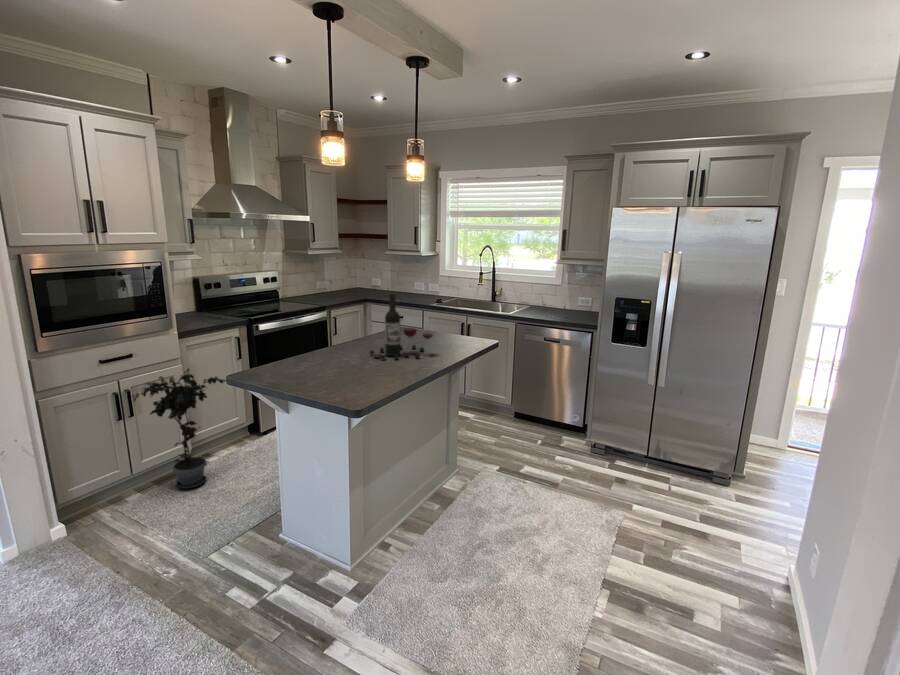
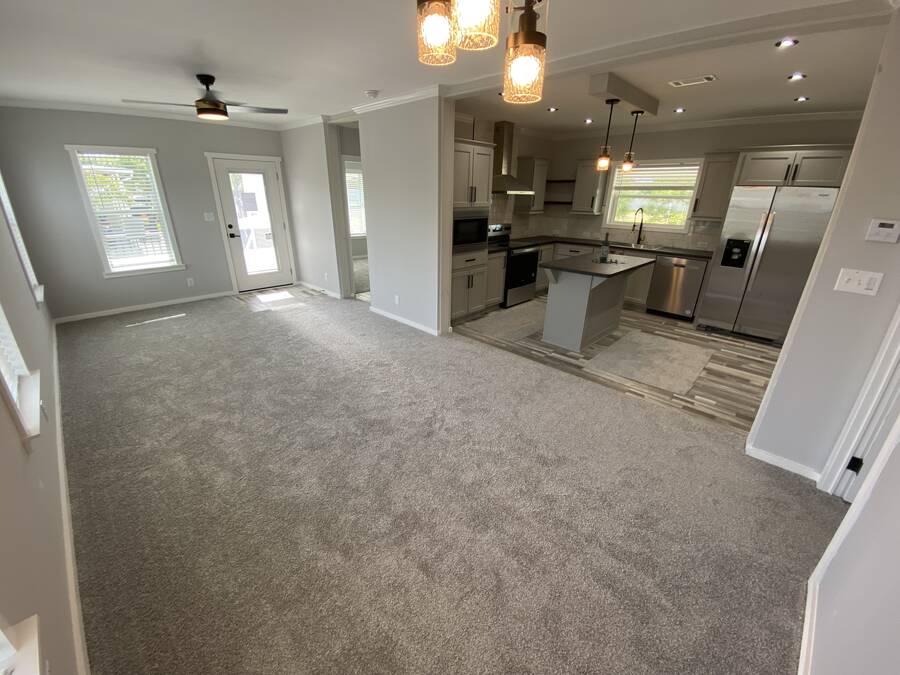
potted plant: present [132,368,226,489] -> none [478,267,508,323]

